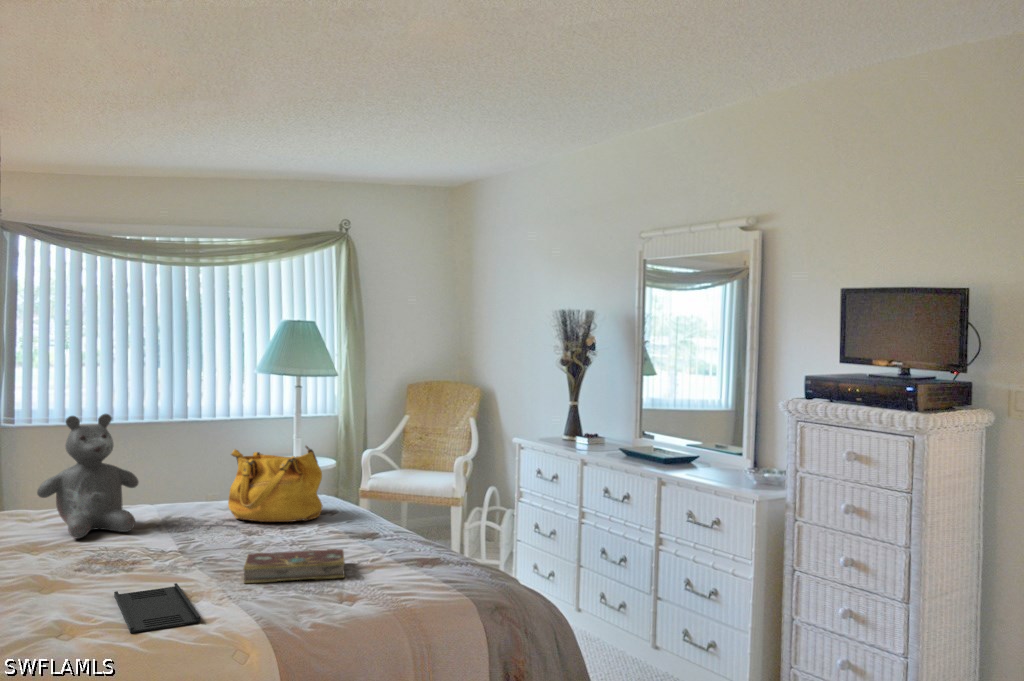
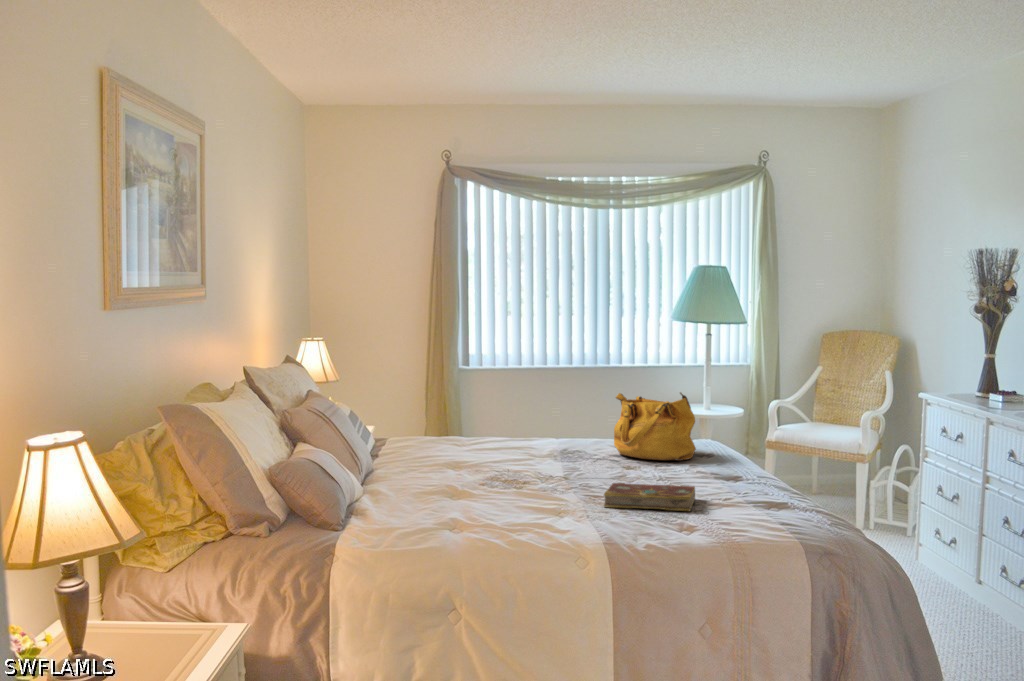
teddy bear: present [37,414,139,538] -> none [464,359,541,461]
tray: present [114,583,201,633] -> none [503,501,559,534]

